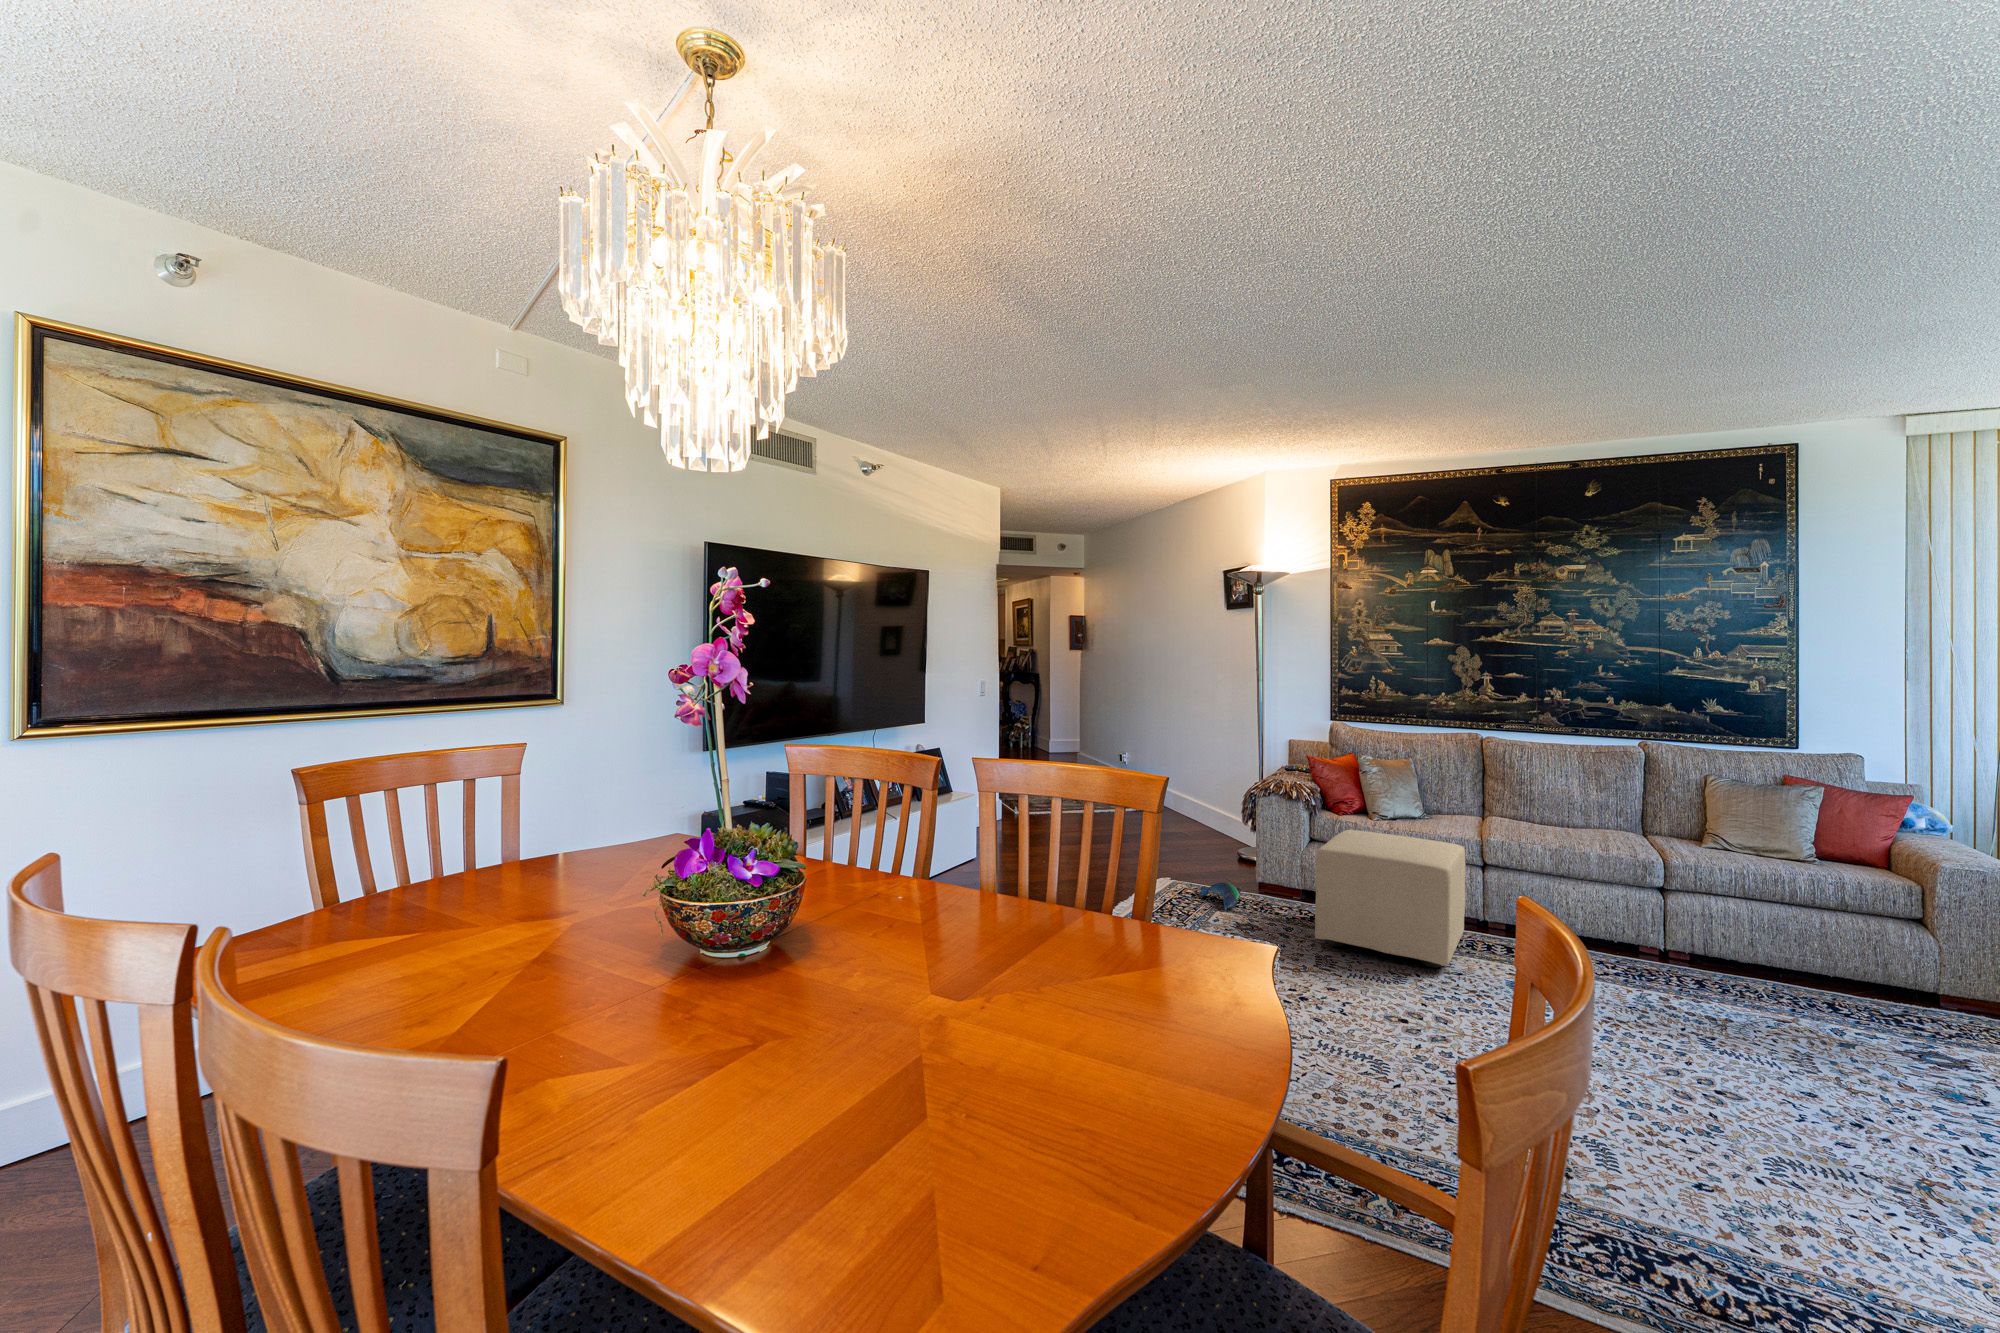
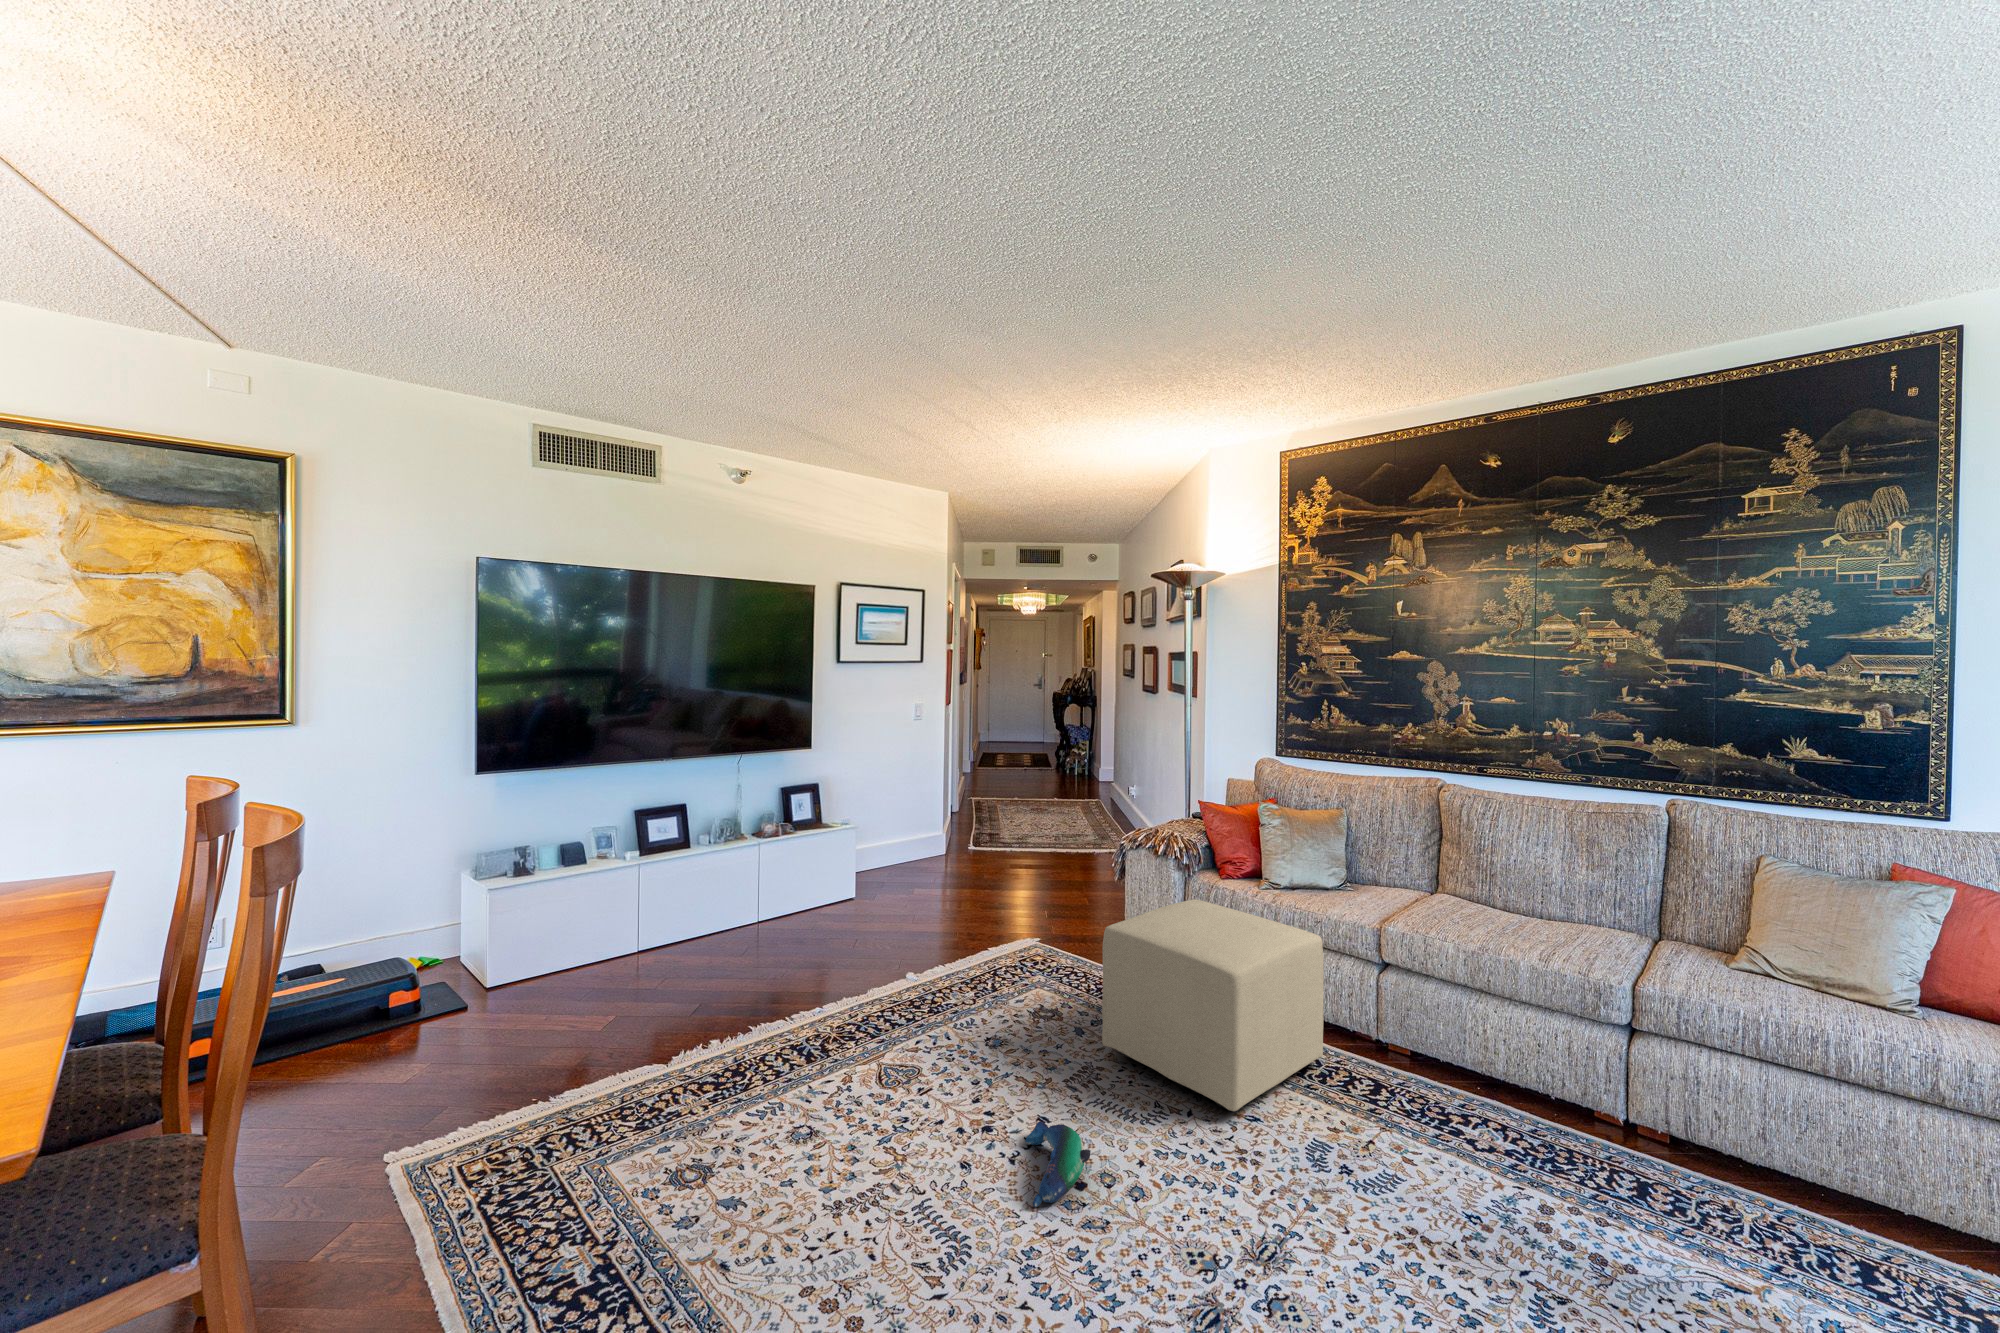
plush toy: present [1199,882,1241,910] -> present [1025,1122,1091,1207]

